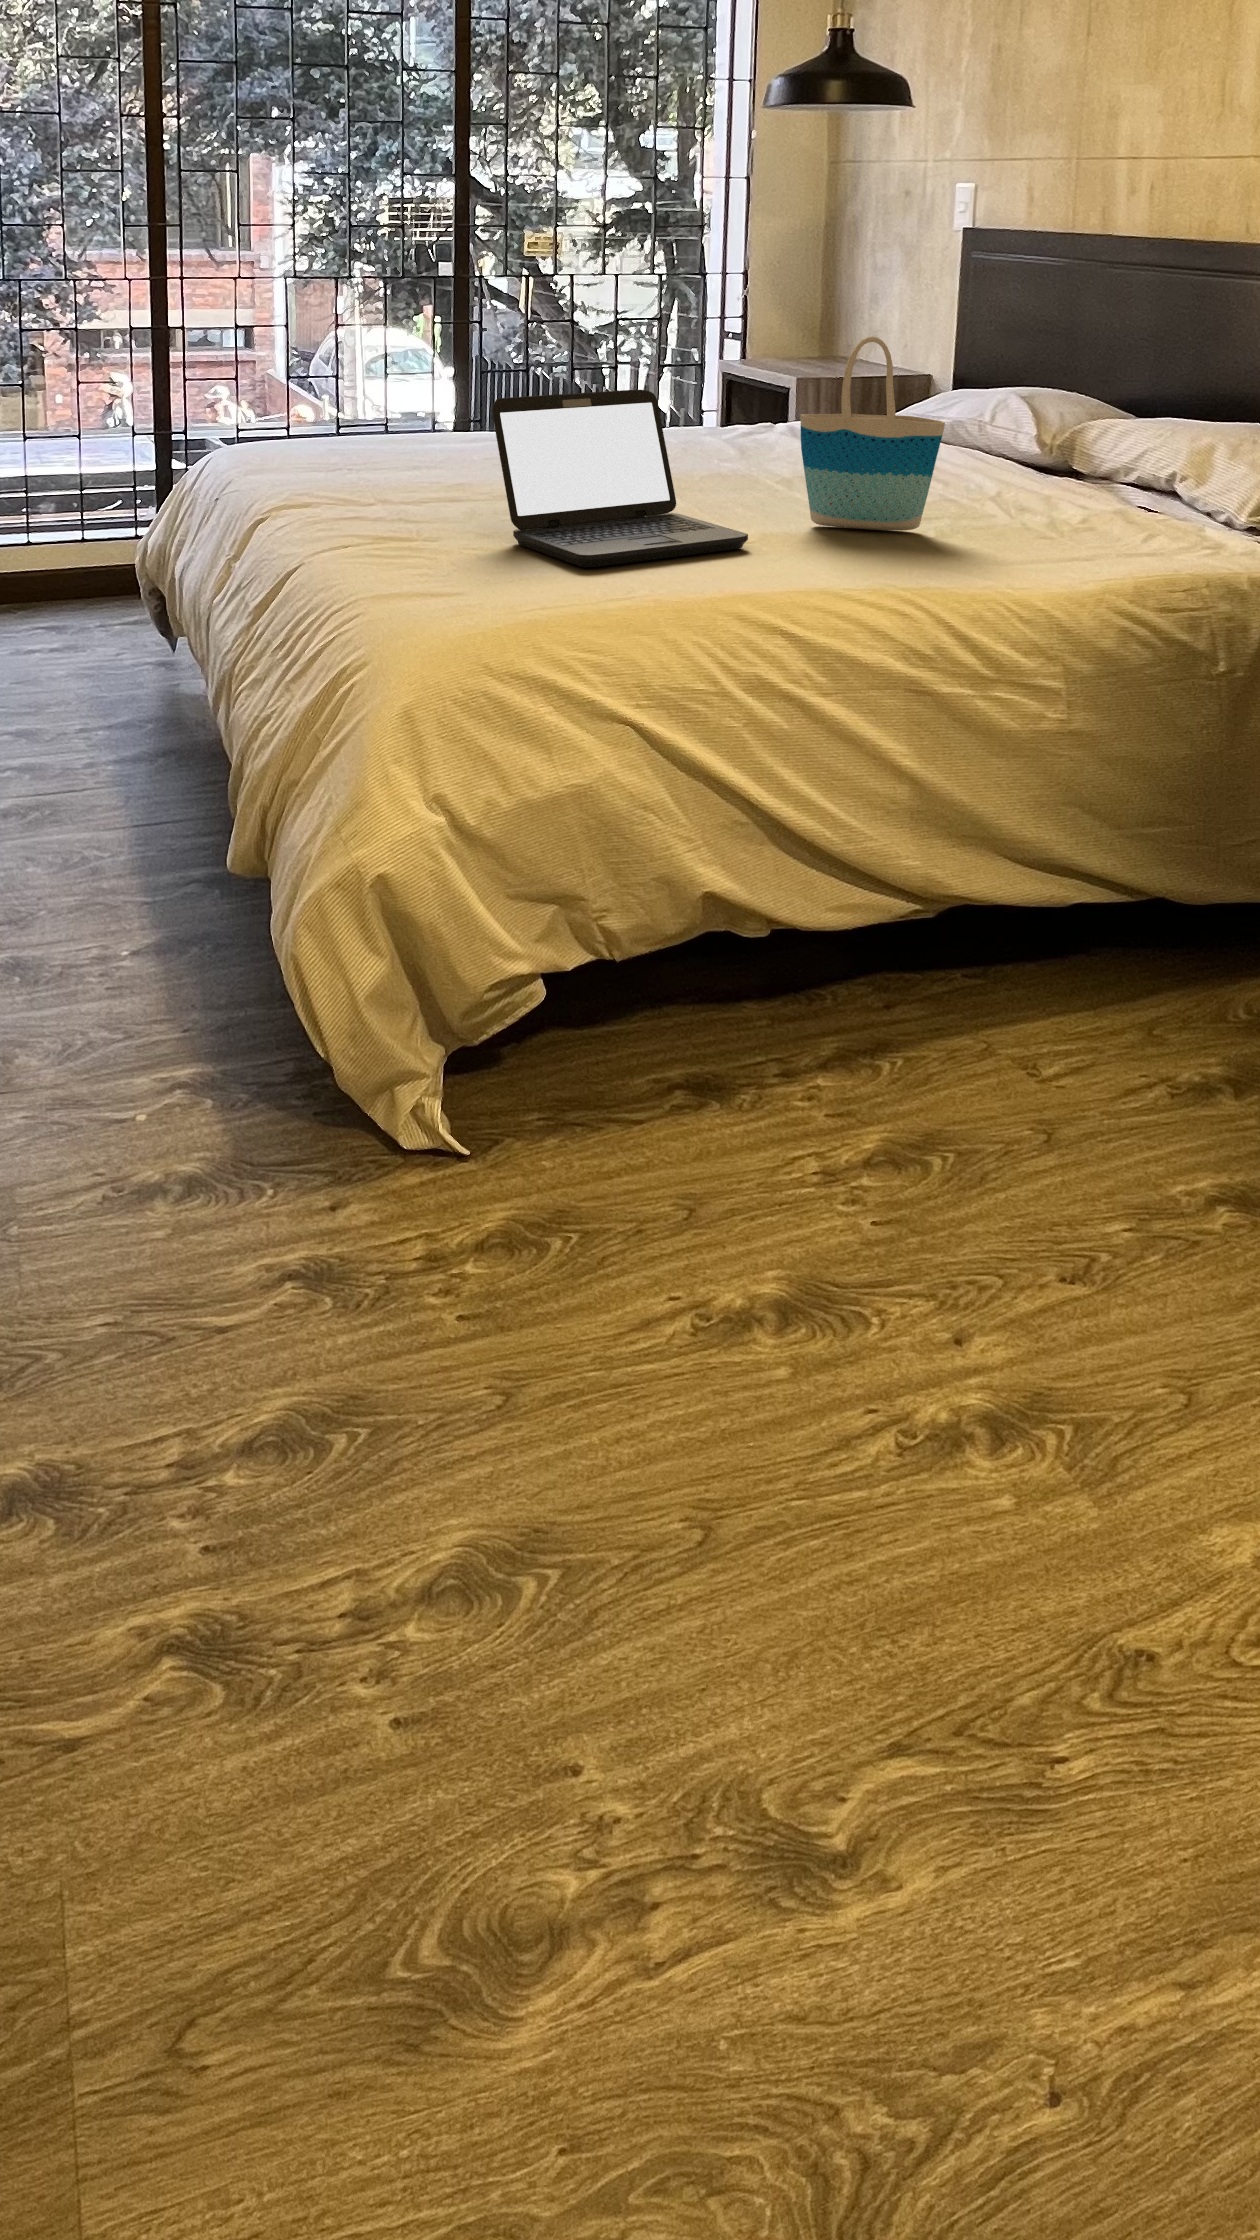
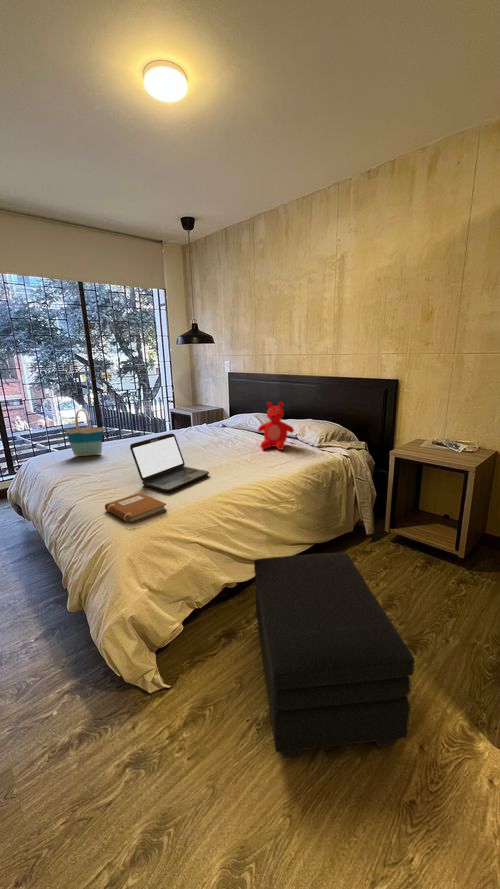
teddy bear: none [996,327,1149,519] -> present [258,402,294,450]
tote bag: present [801,337,945,530] -> present [67,410,103,456]
notebook: none [375,548,557,613] -> present [105,493,167,524]
ottoman: none [722,831,1232,1498] -> present [254,553,415,757]

